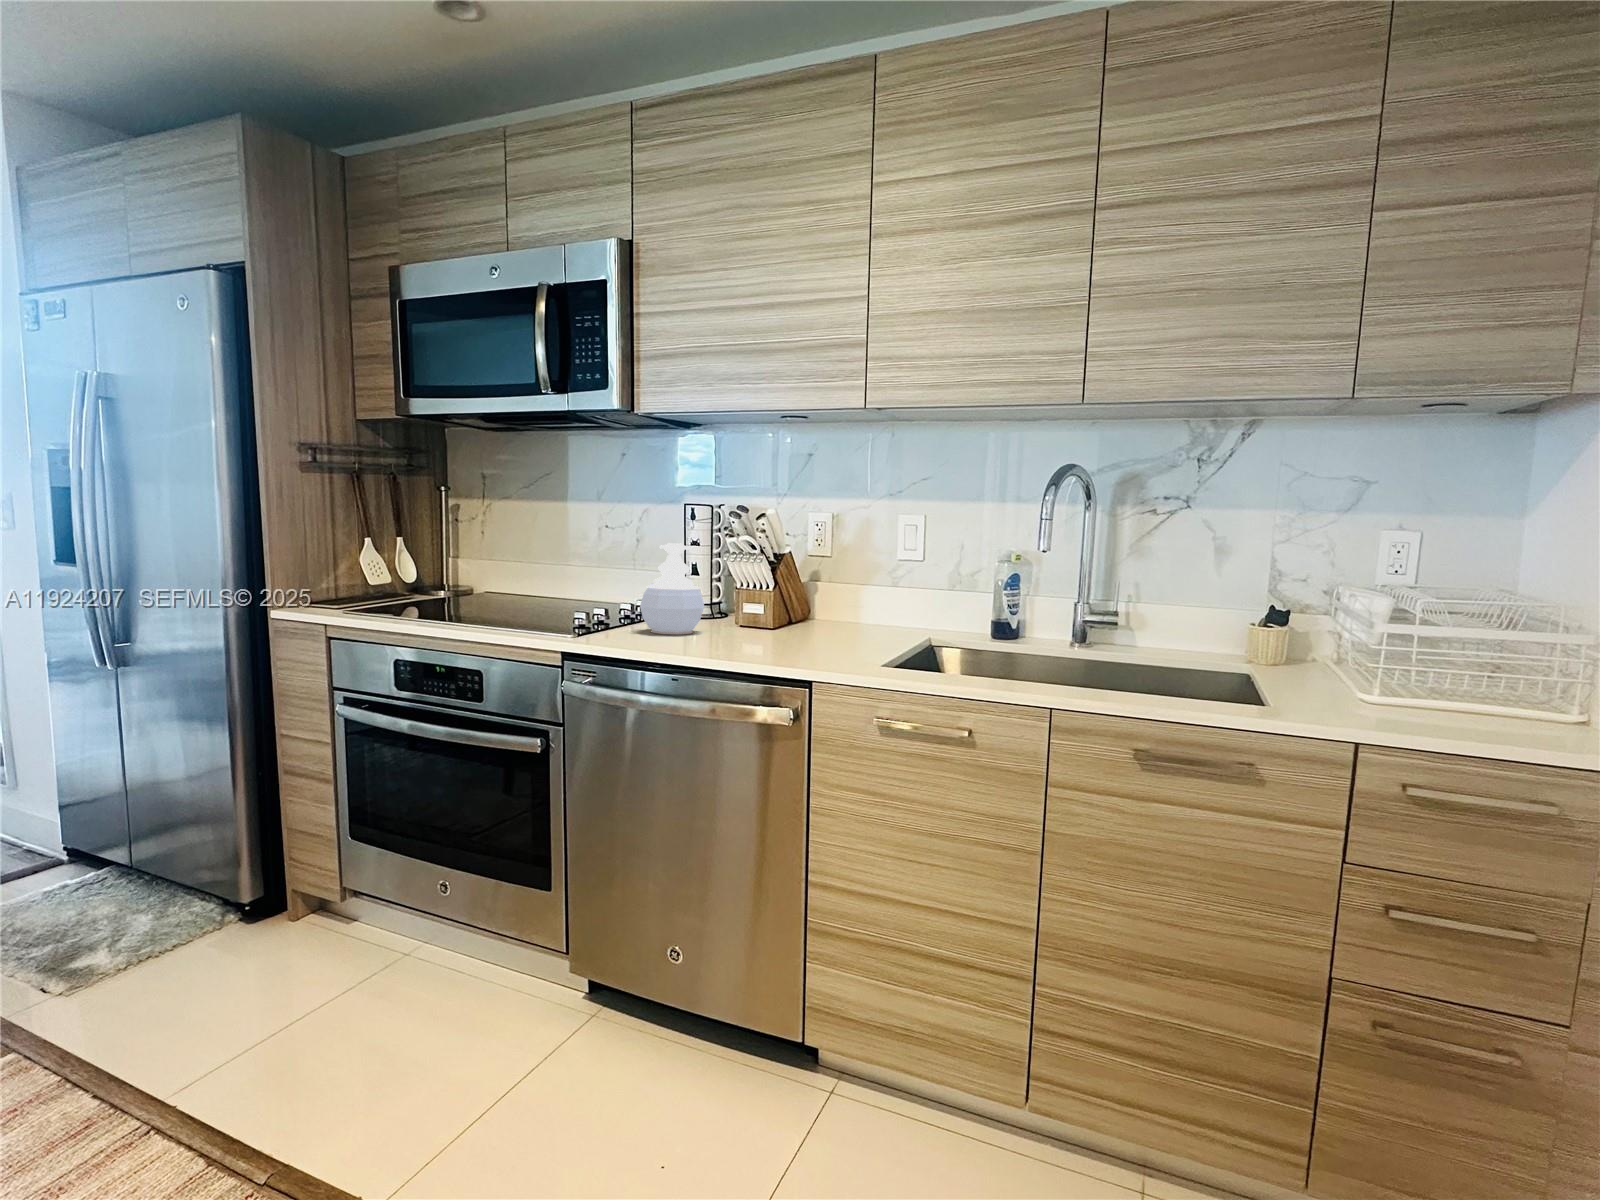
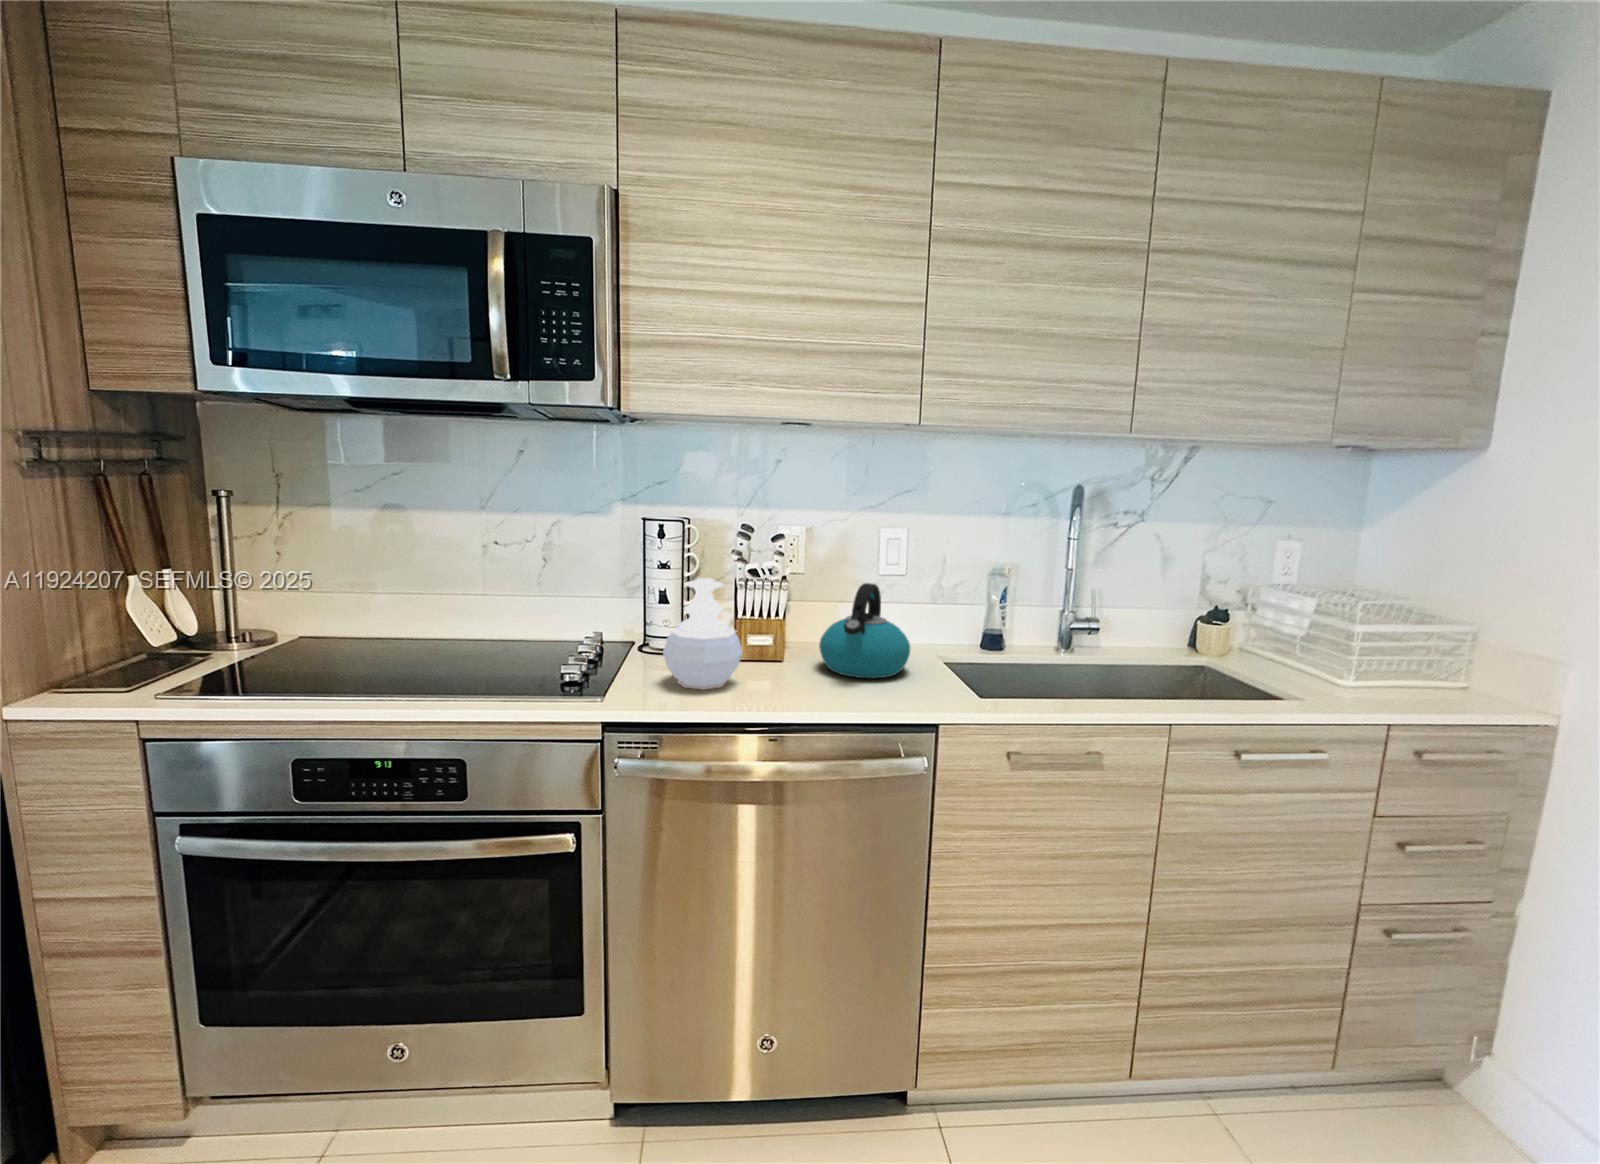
kettle: none [785,557,870,643] -> present [819,583,910,678]

